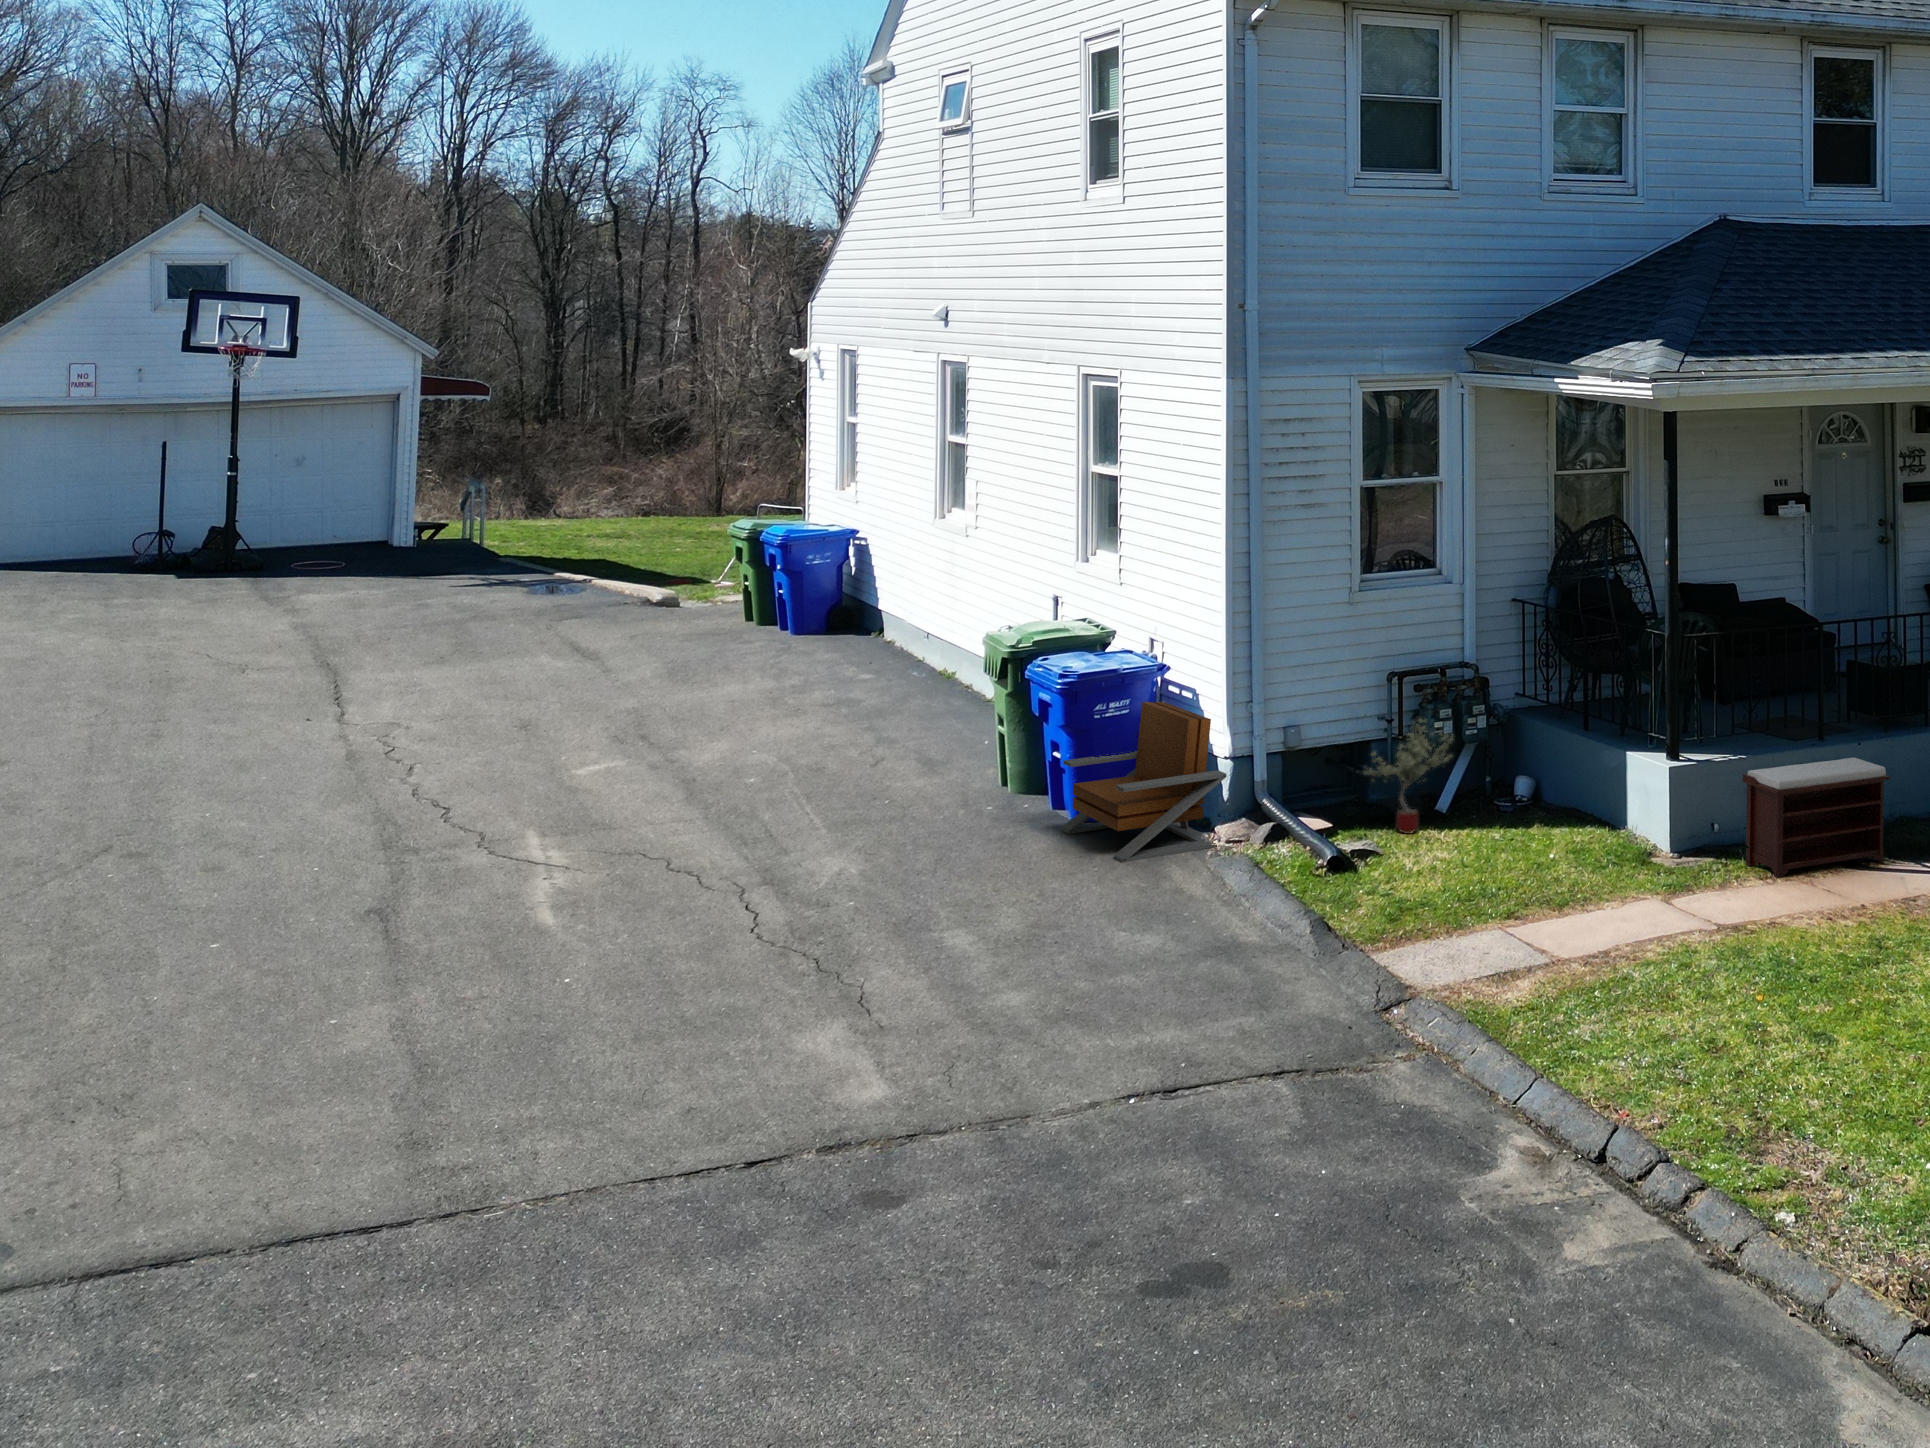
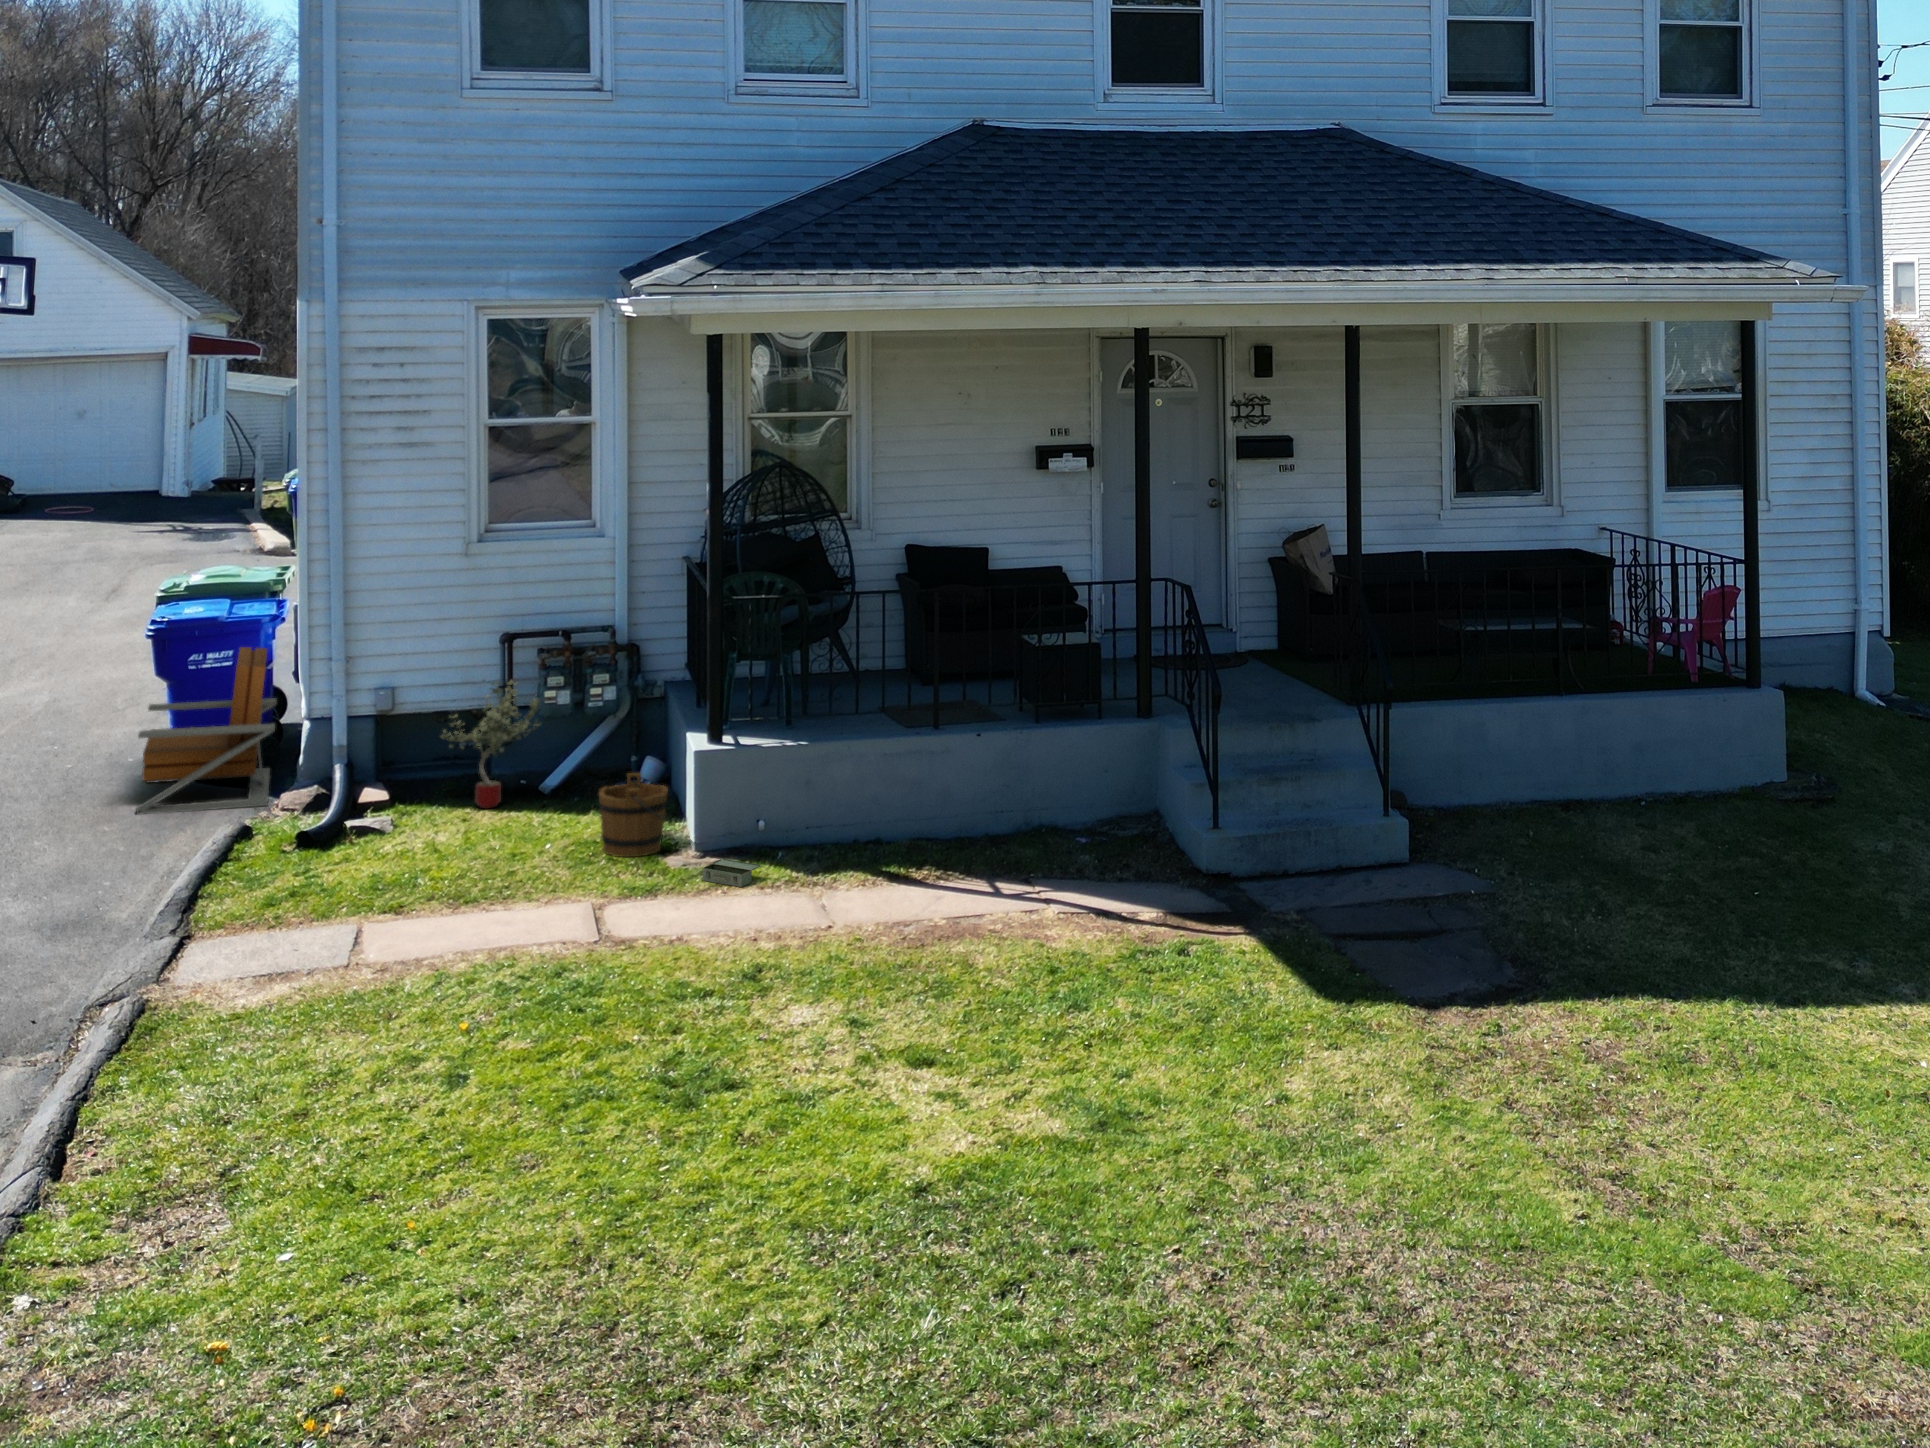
bench: present [1742,757,1890,878] -> none [783,753,965,889]
bucket: none [1566,792,1625,865] -> present [599,773,668,857]
toolbox: none [1699,859,1740,881] -> present [702,859,760,887]

